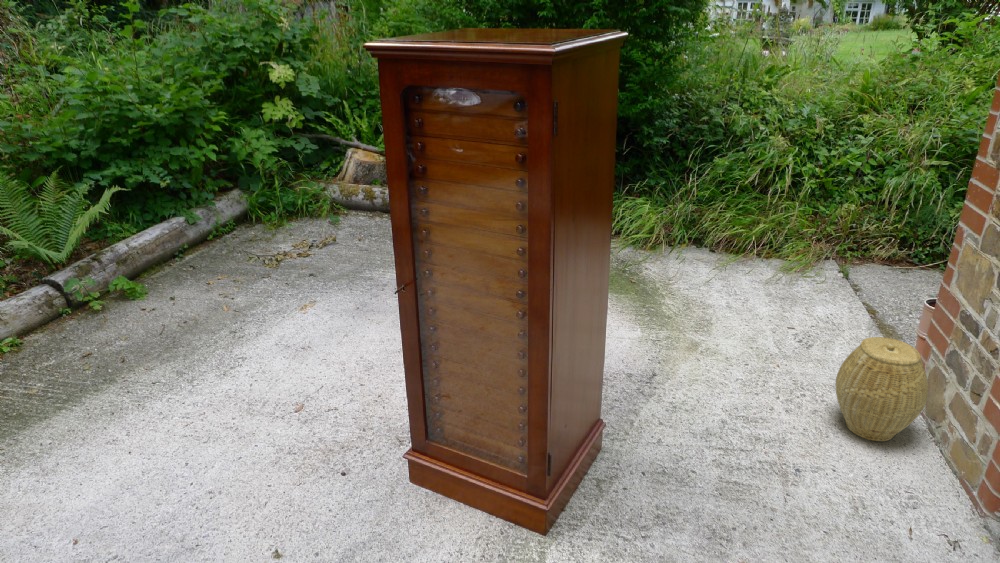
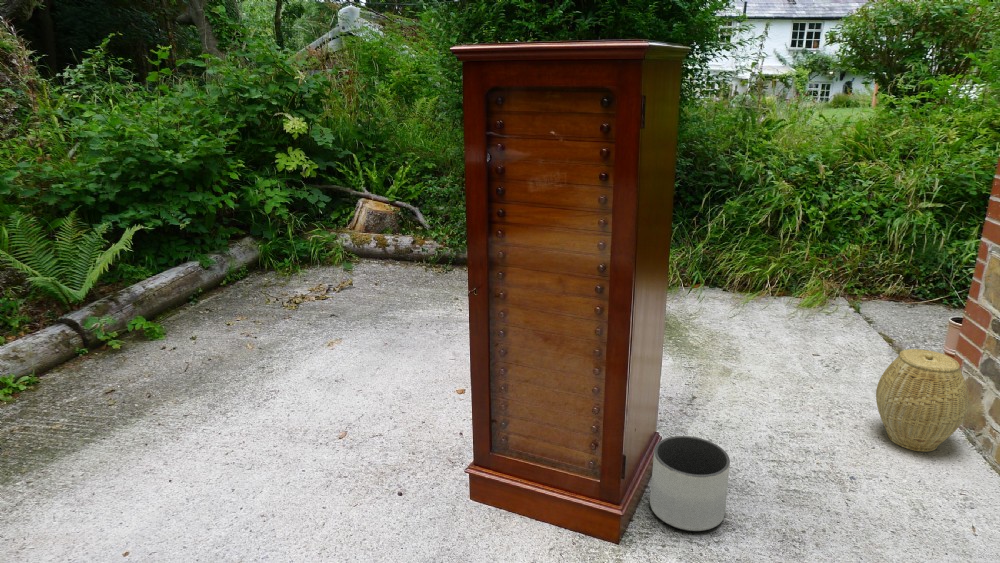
planter: none [586,428,663,524] -> present [650,436,730,531]

